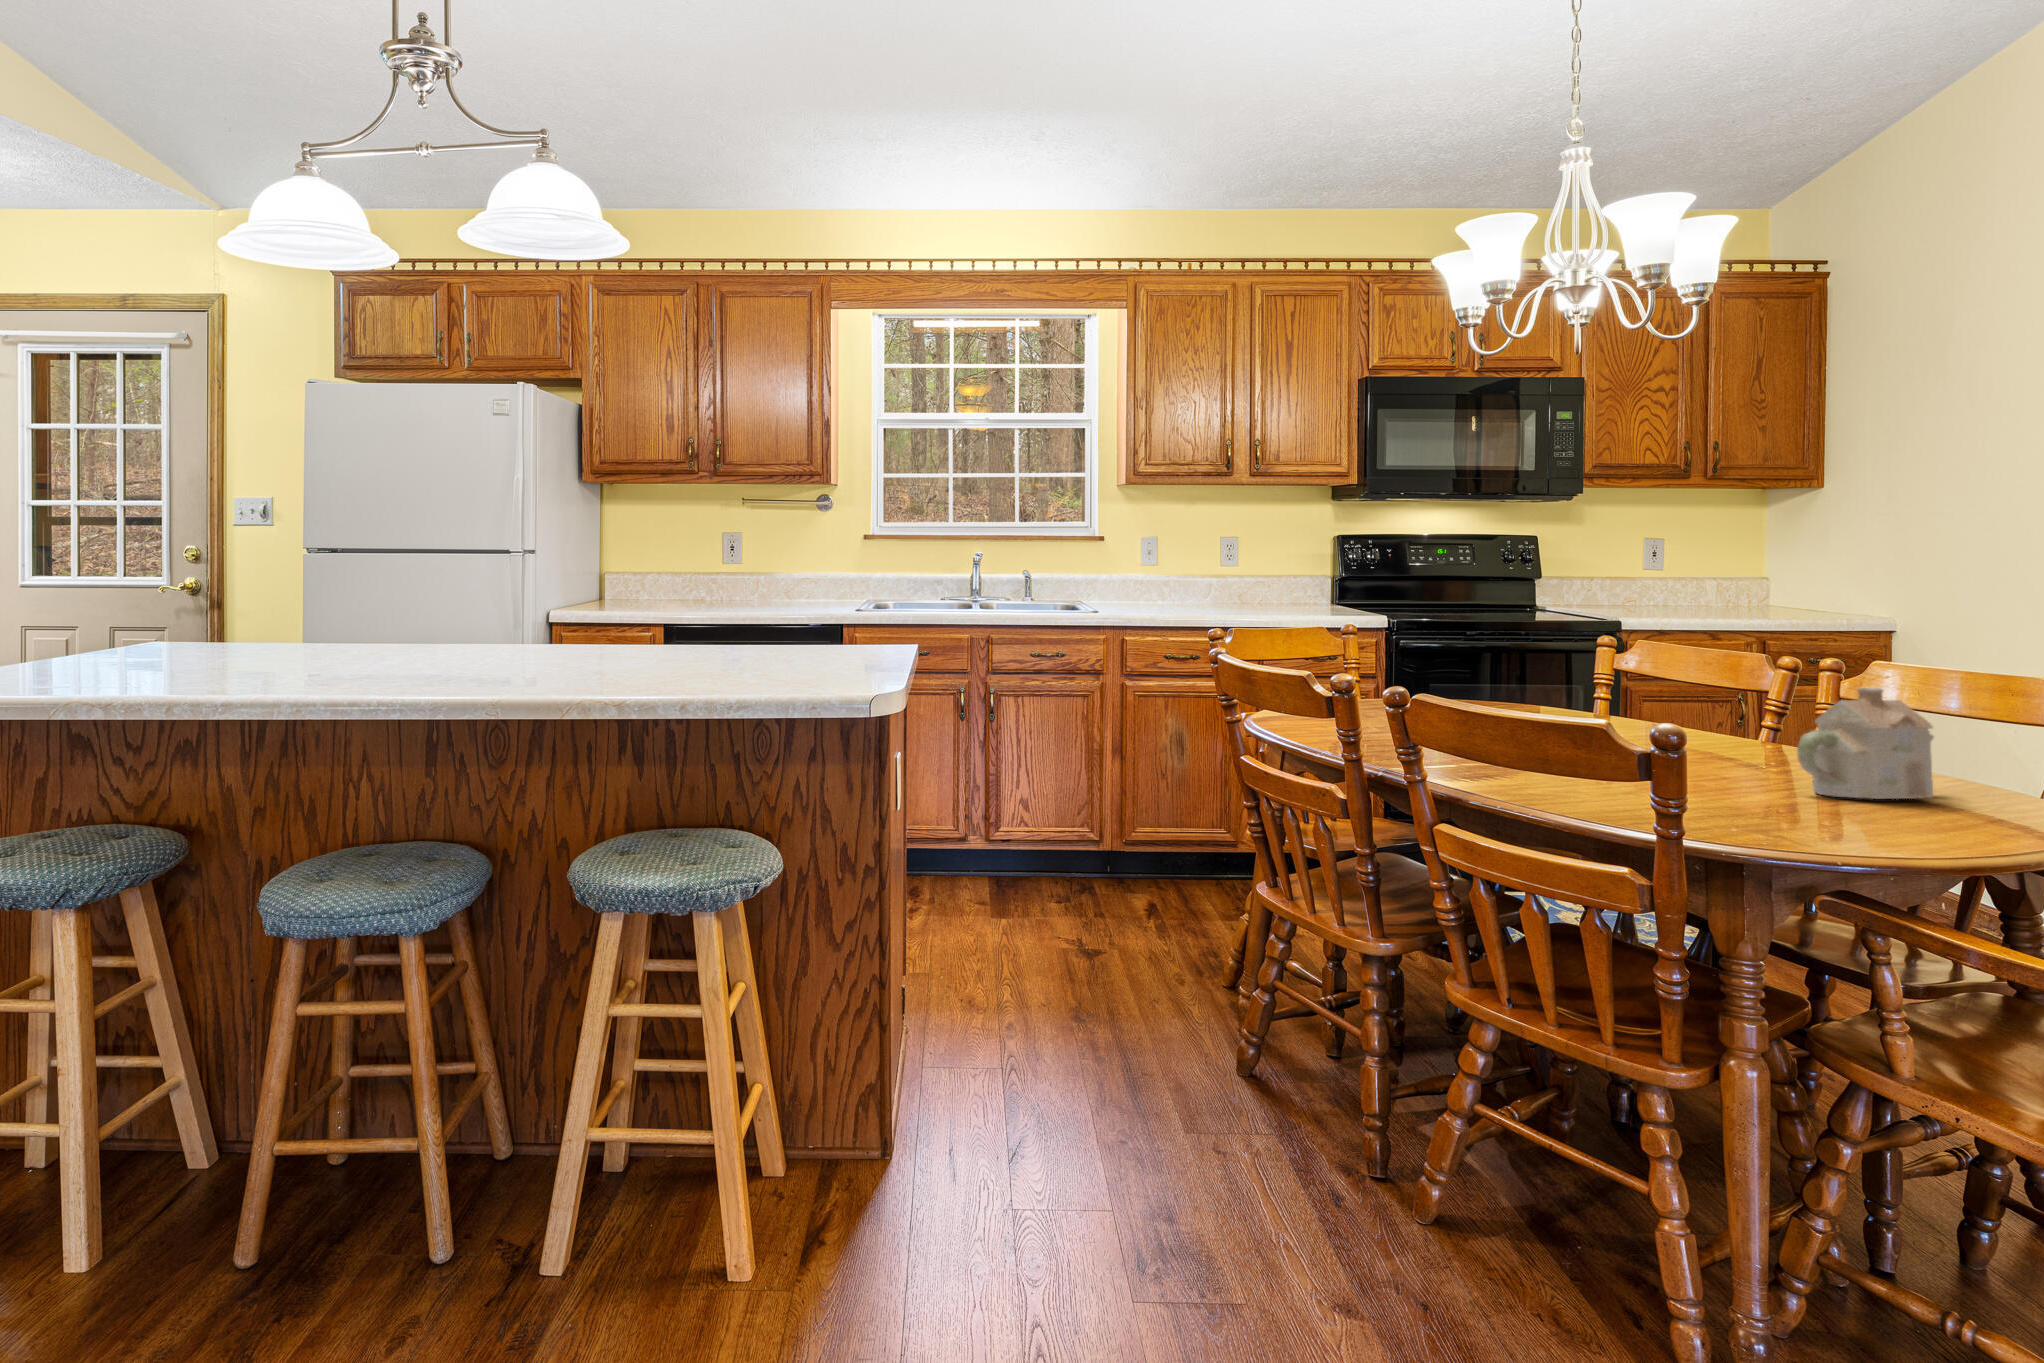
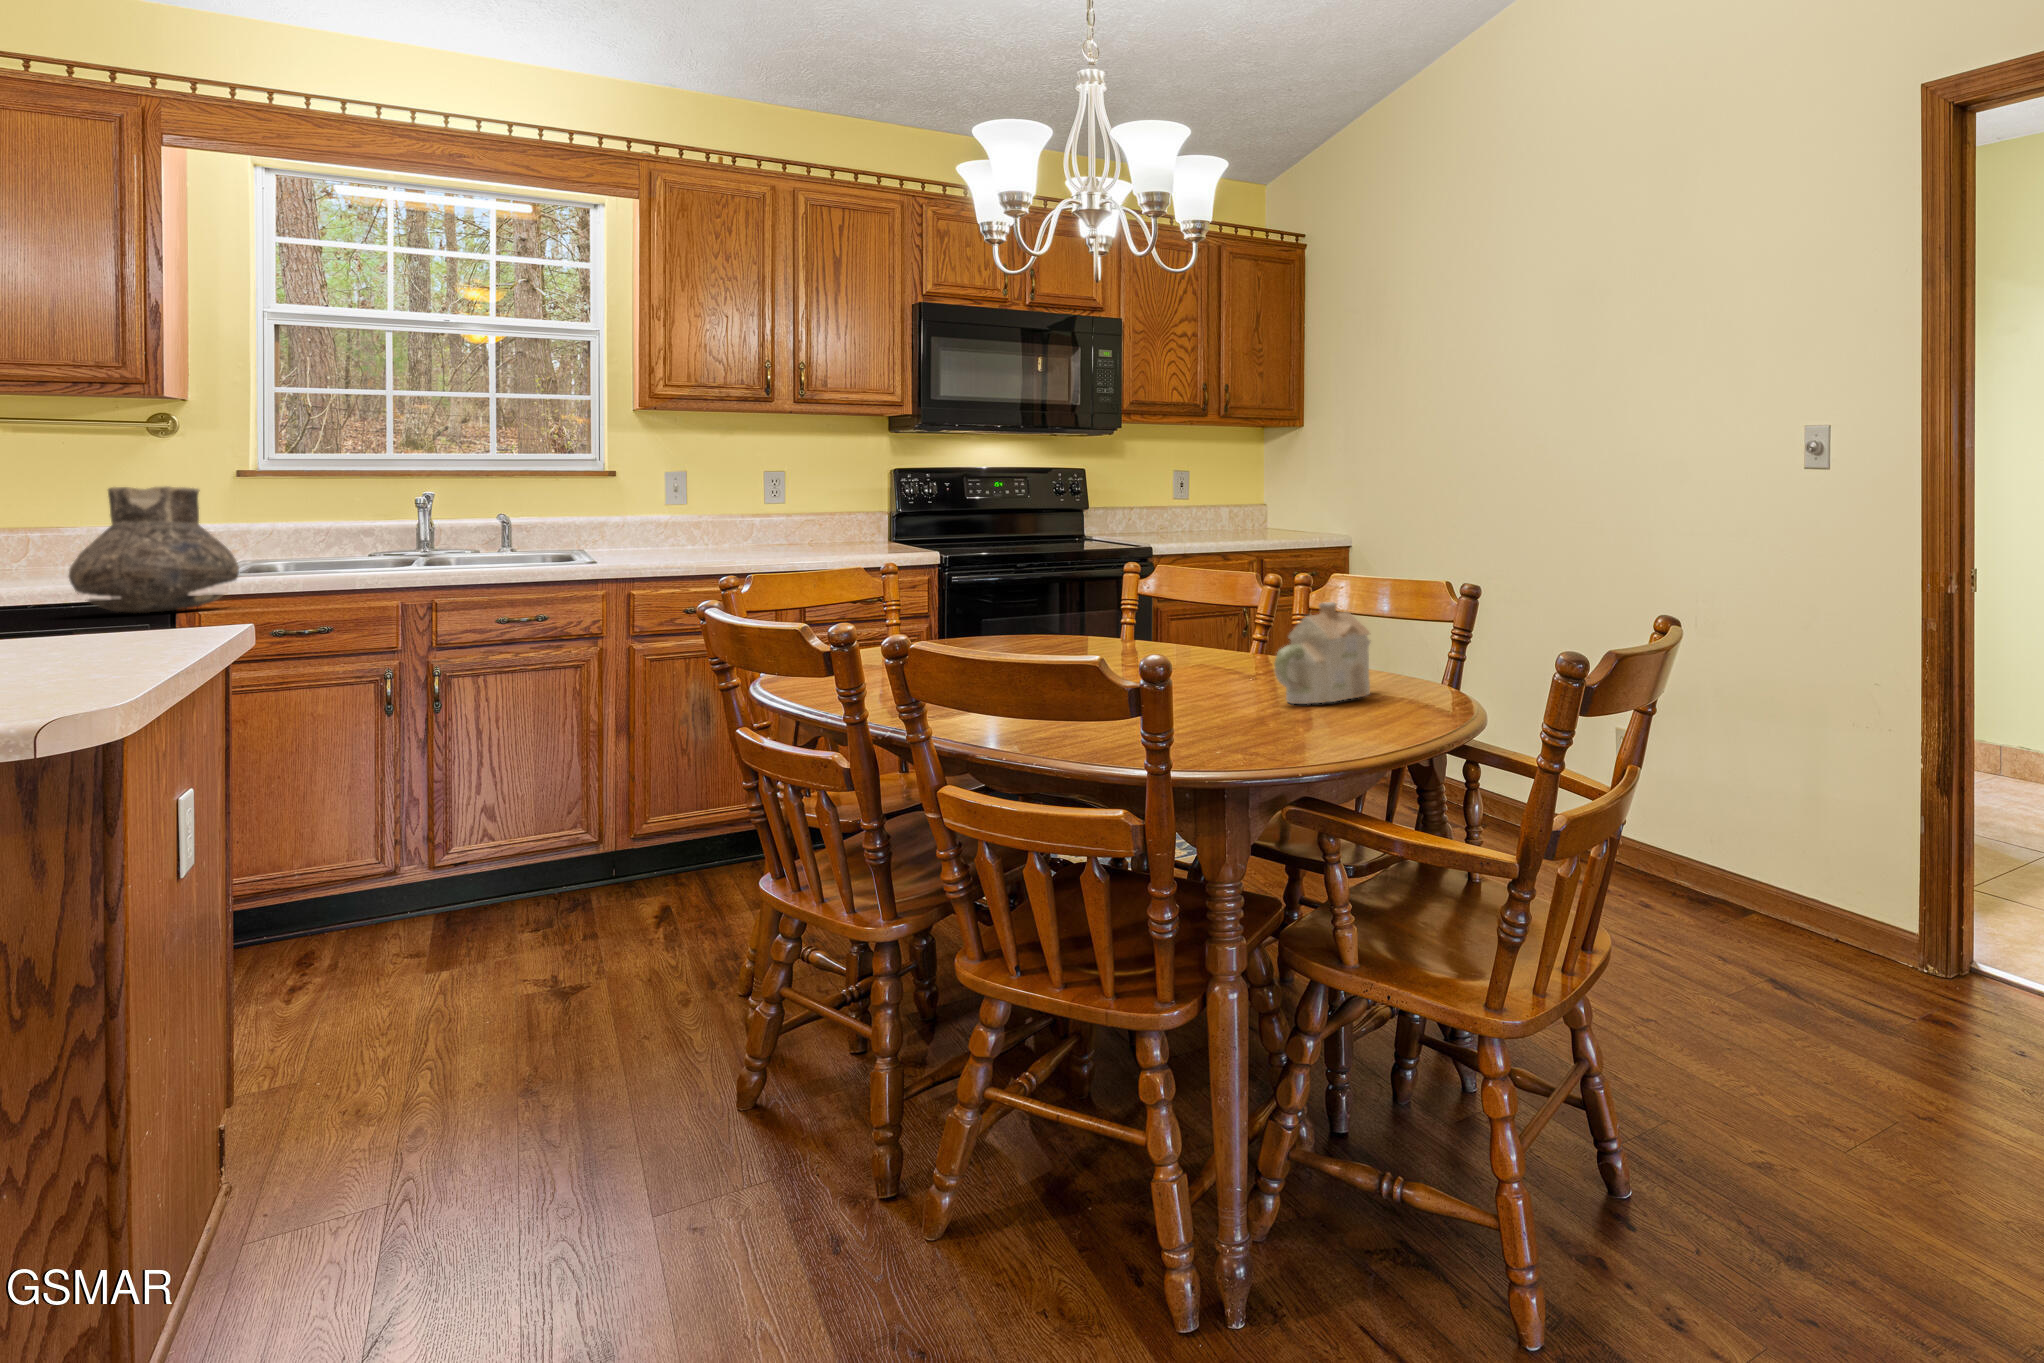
vase: none [798,548,880,633] -> present [69,486,239,613]

